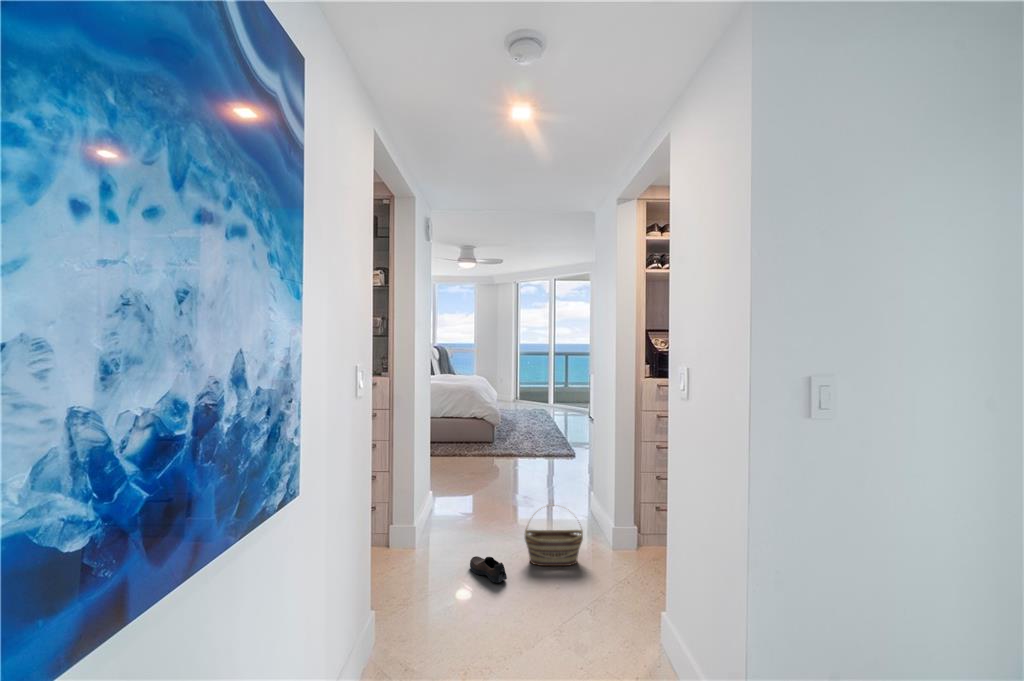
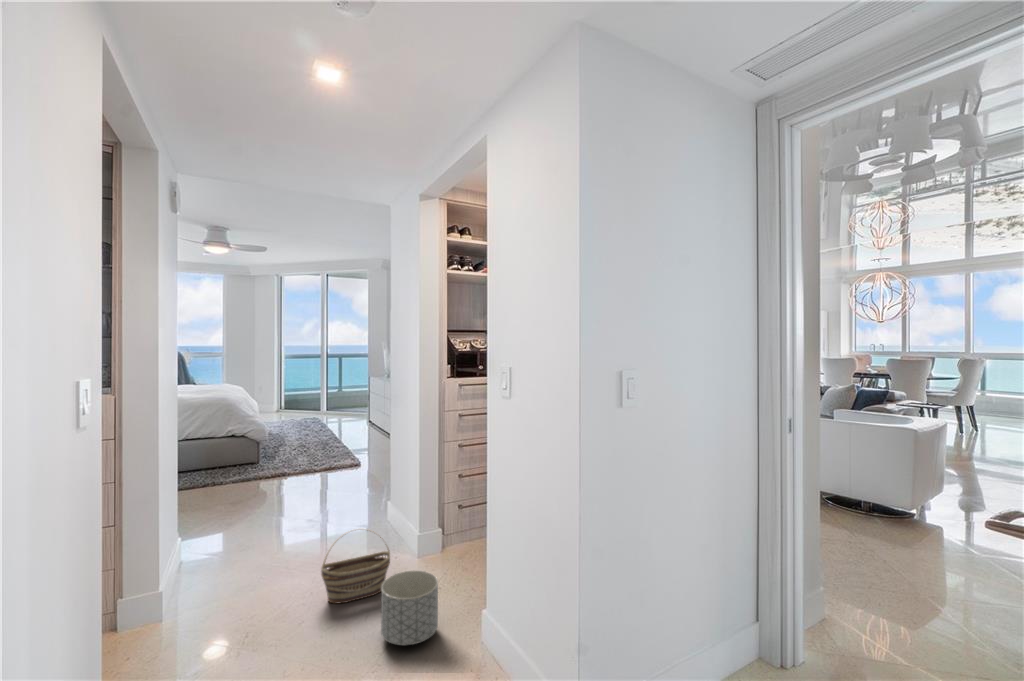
planter: none [567,548,618,611] -> present [381,570,438,645]
shoe: present [470,556,507,583] -> none [250,609,303,641]

